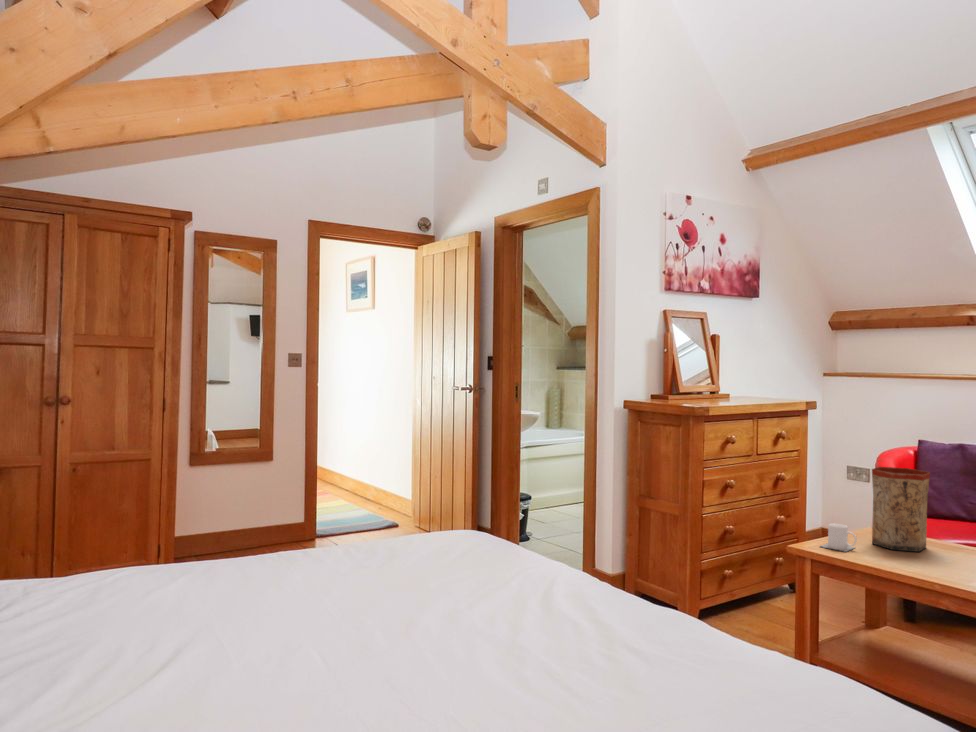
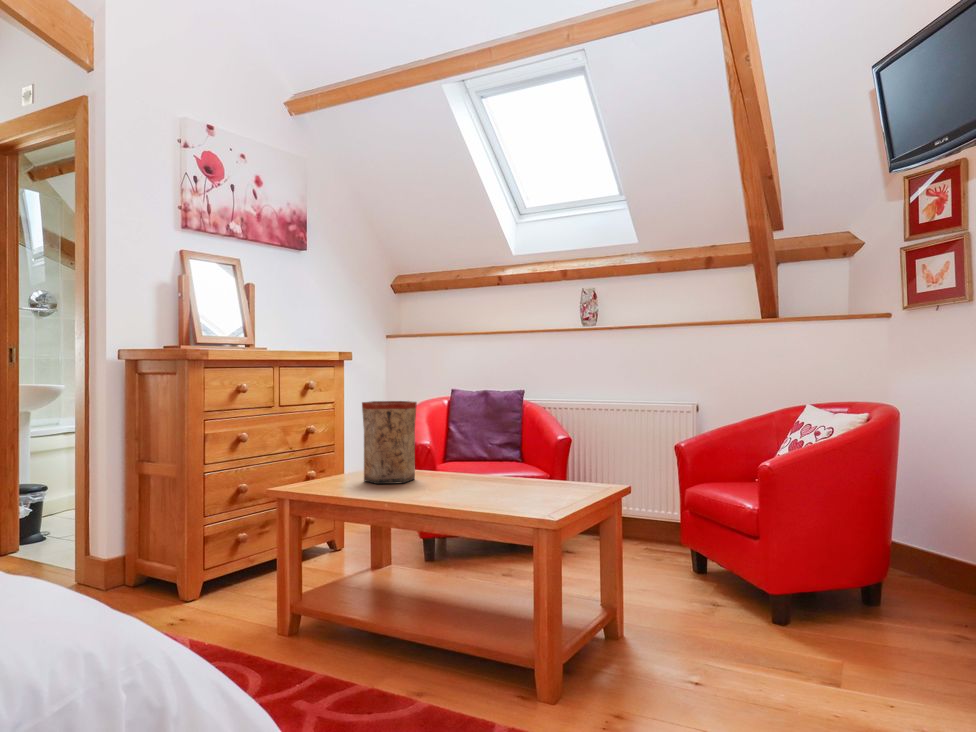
mug: present [821,523,857,552] -> none [303,463,343,491]

